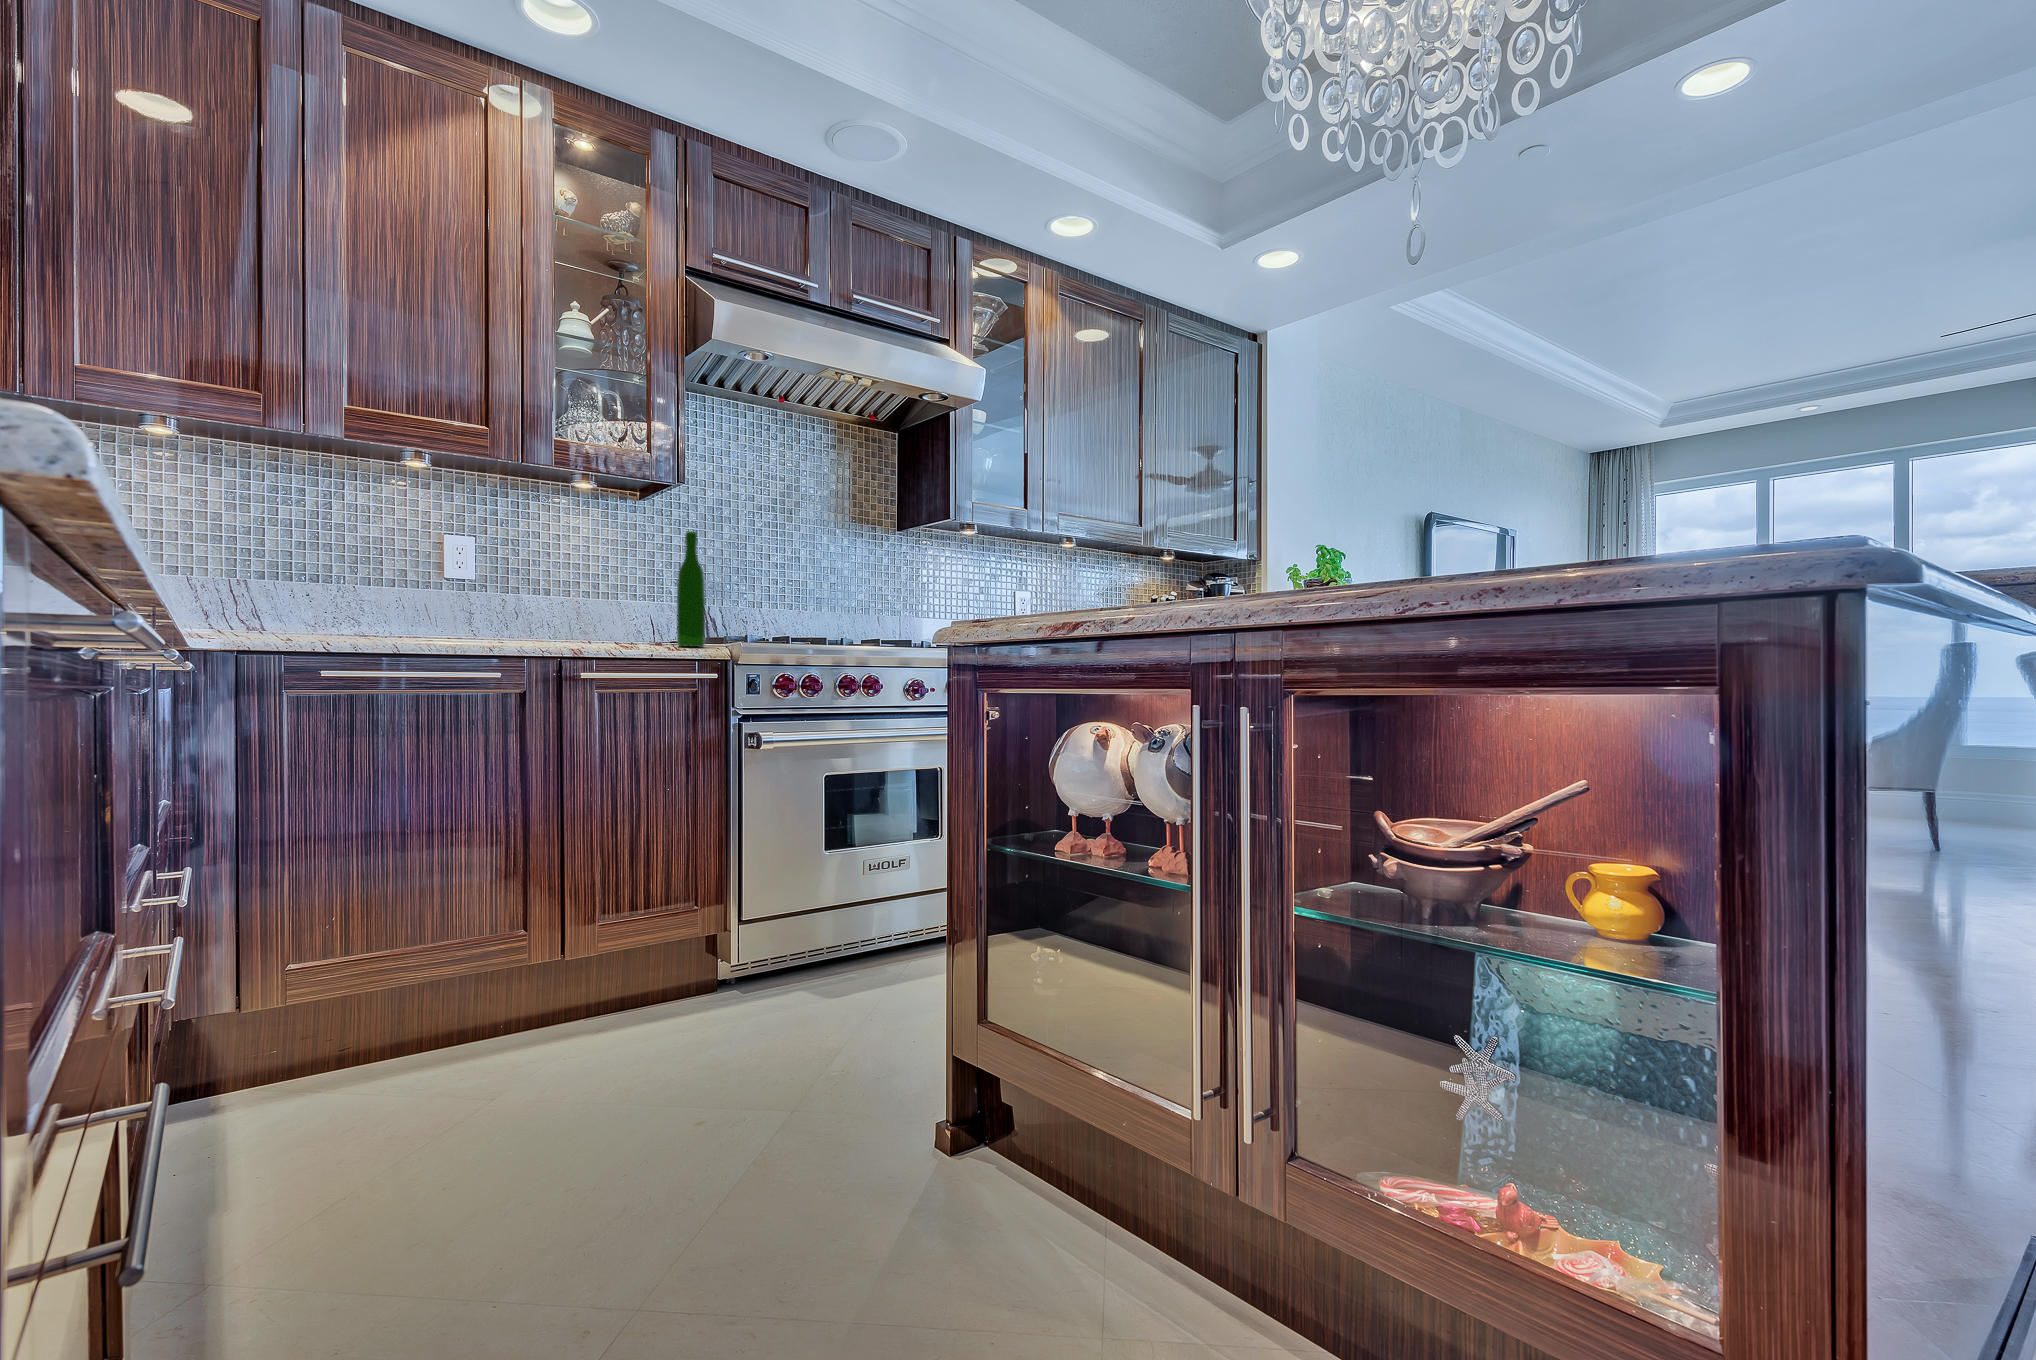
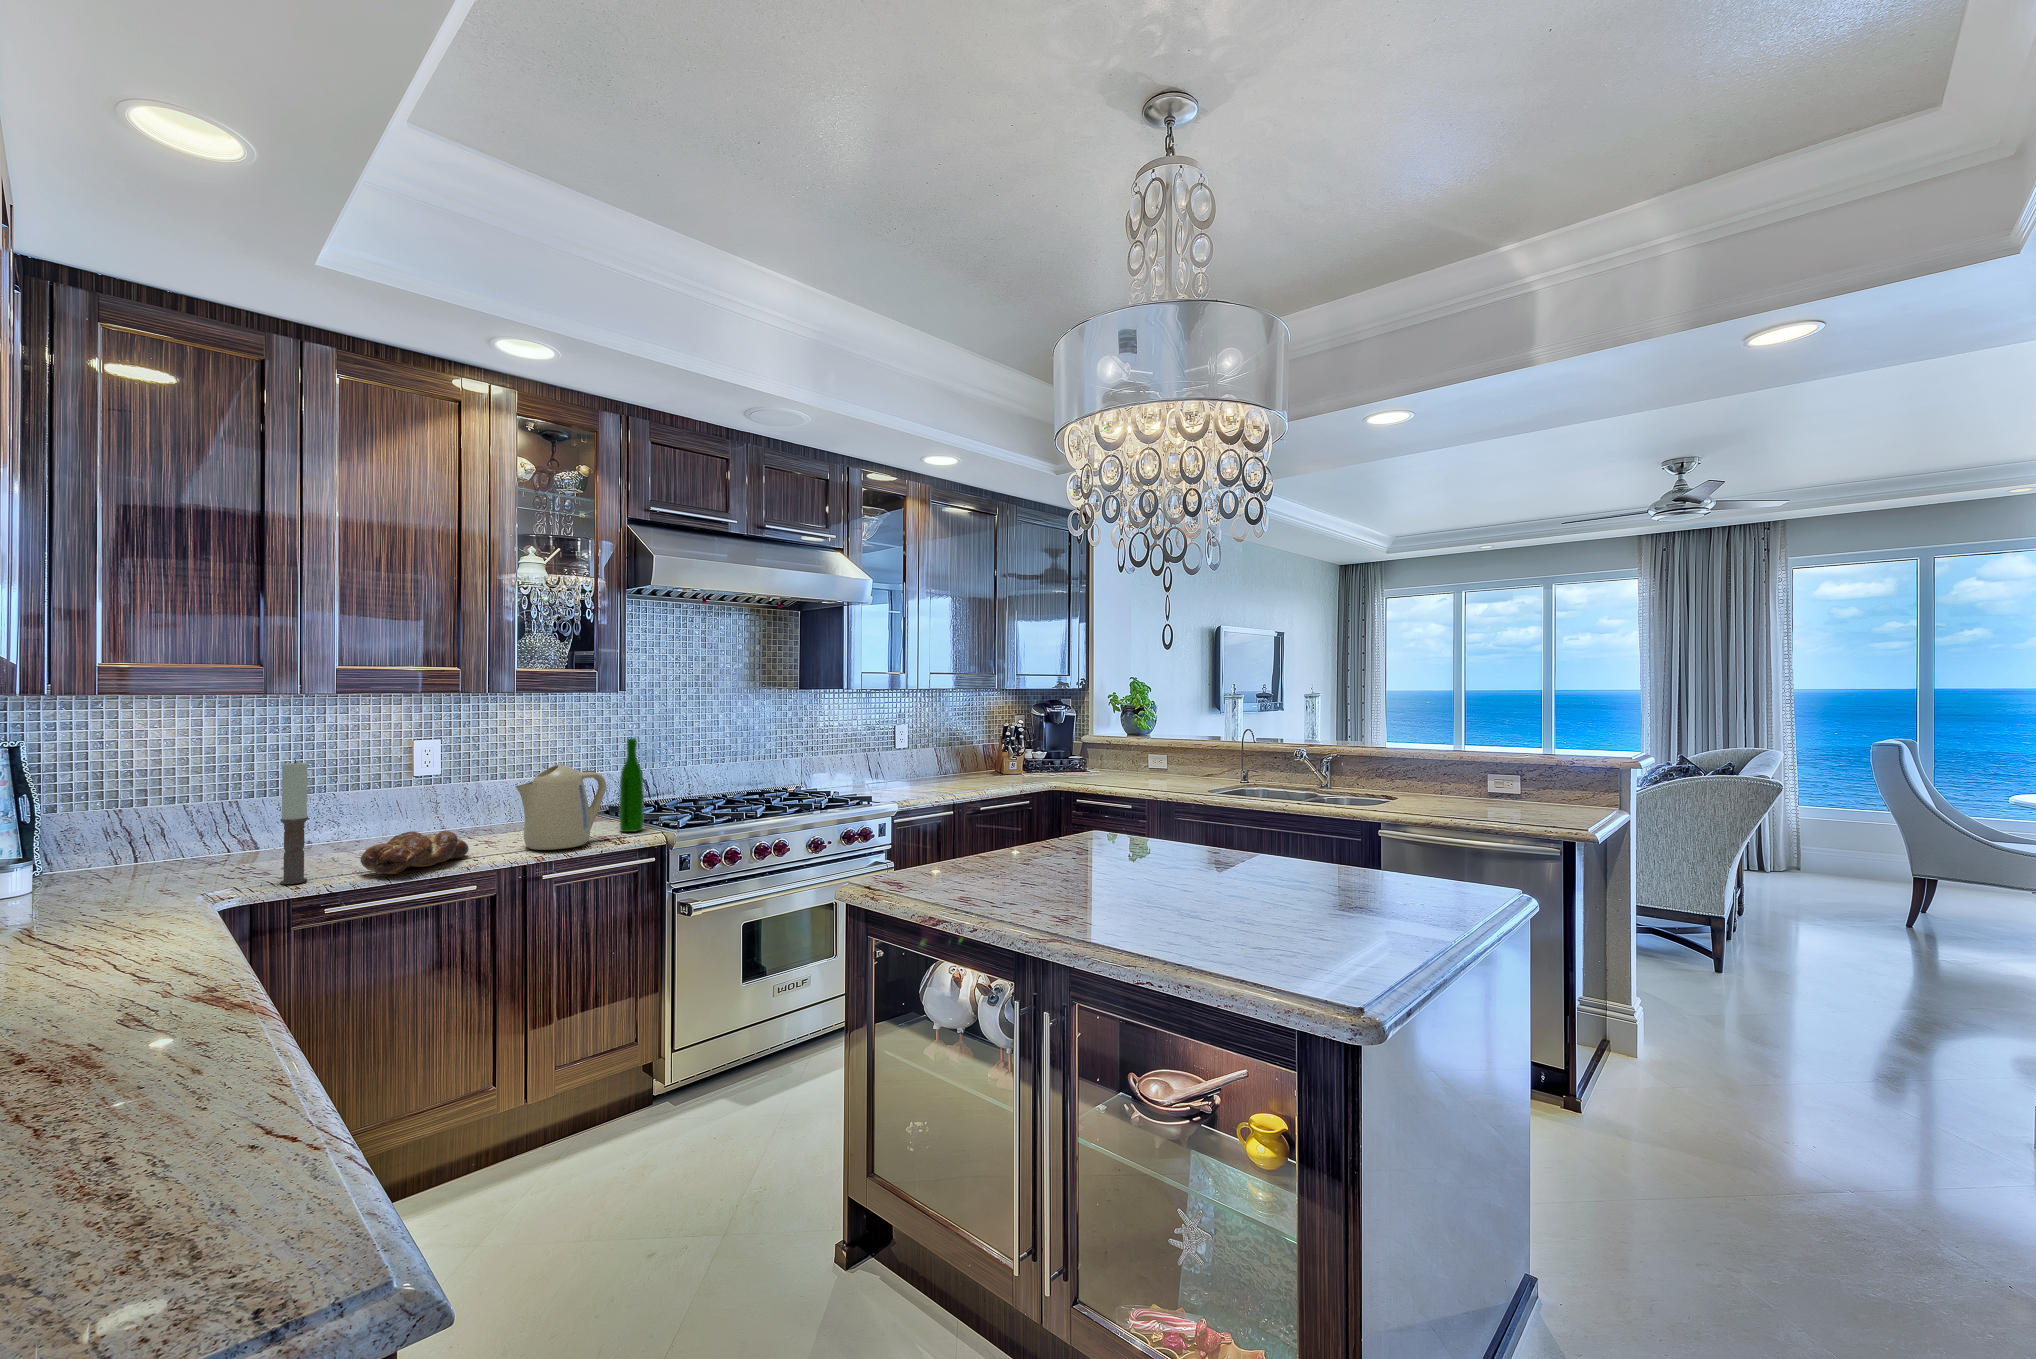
candle: none [269,493,301,643] -> present [280,760,308,884]
kettle: none [549,547,658,647] -> present [515,765,606,850]
bread loaf: none [363,602,493,644] -> present [361,831,469,874]

